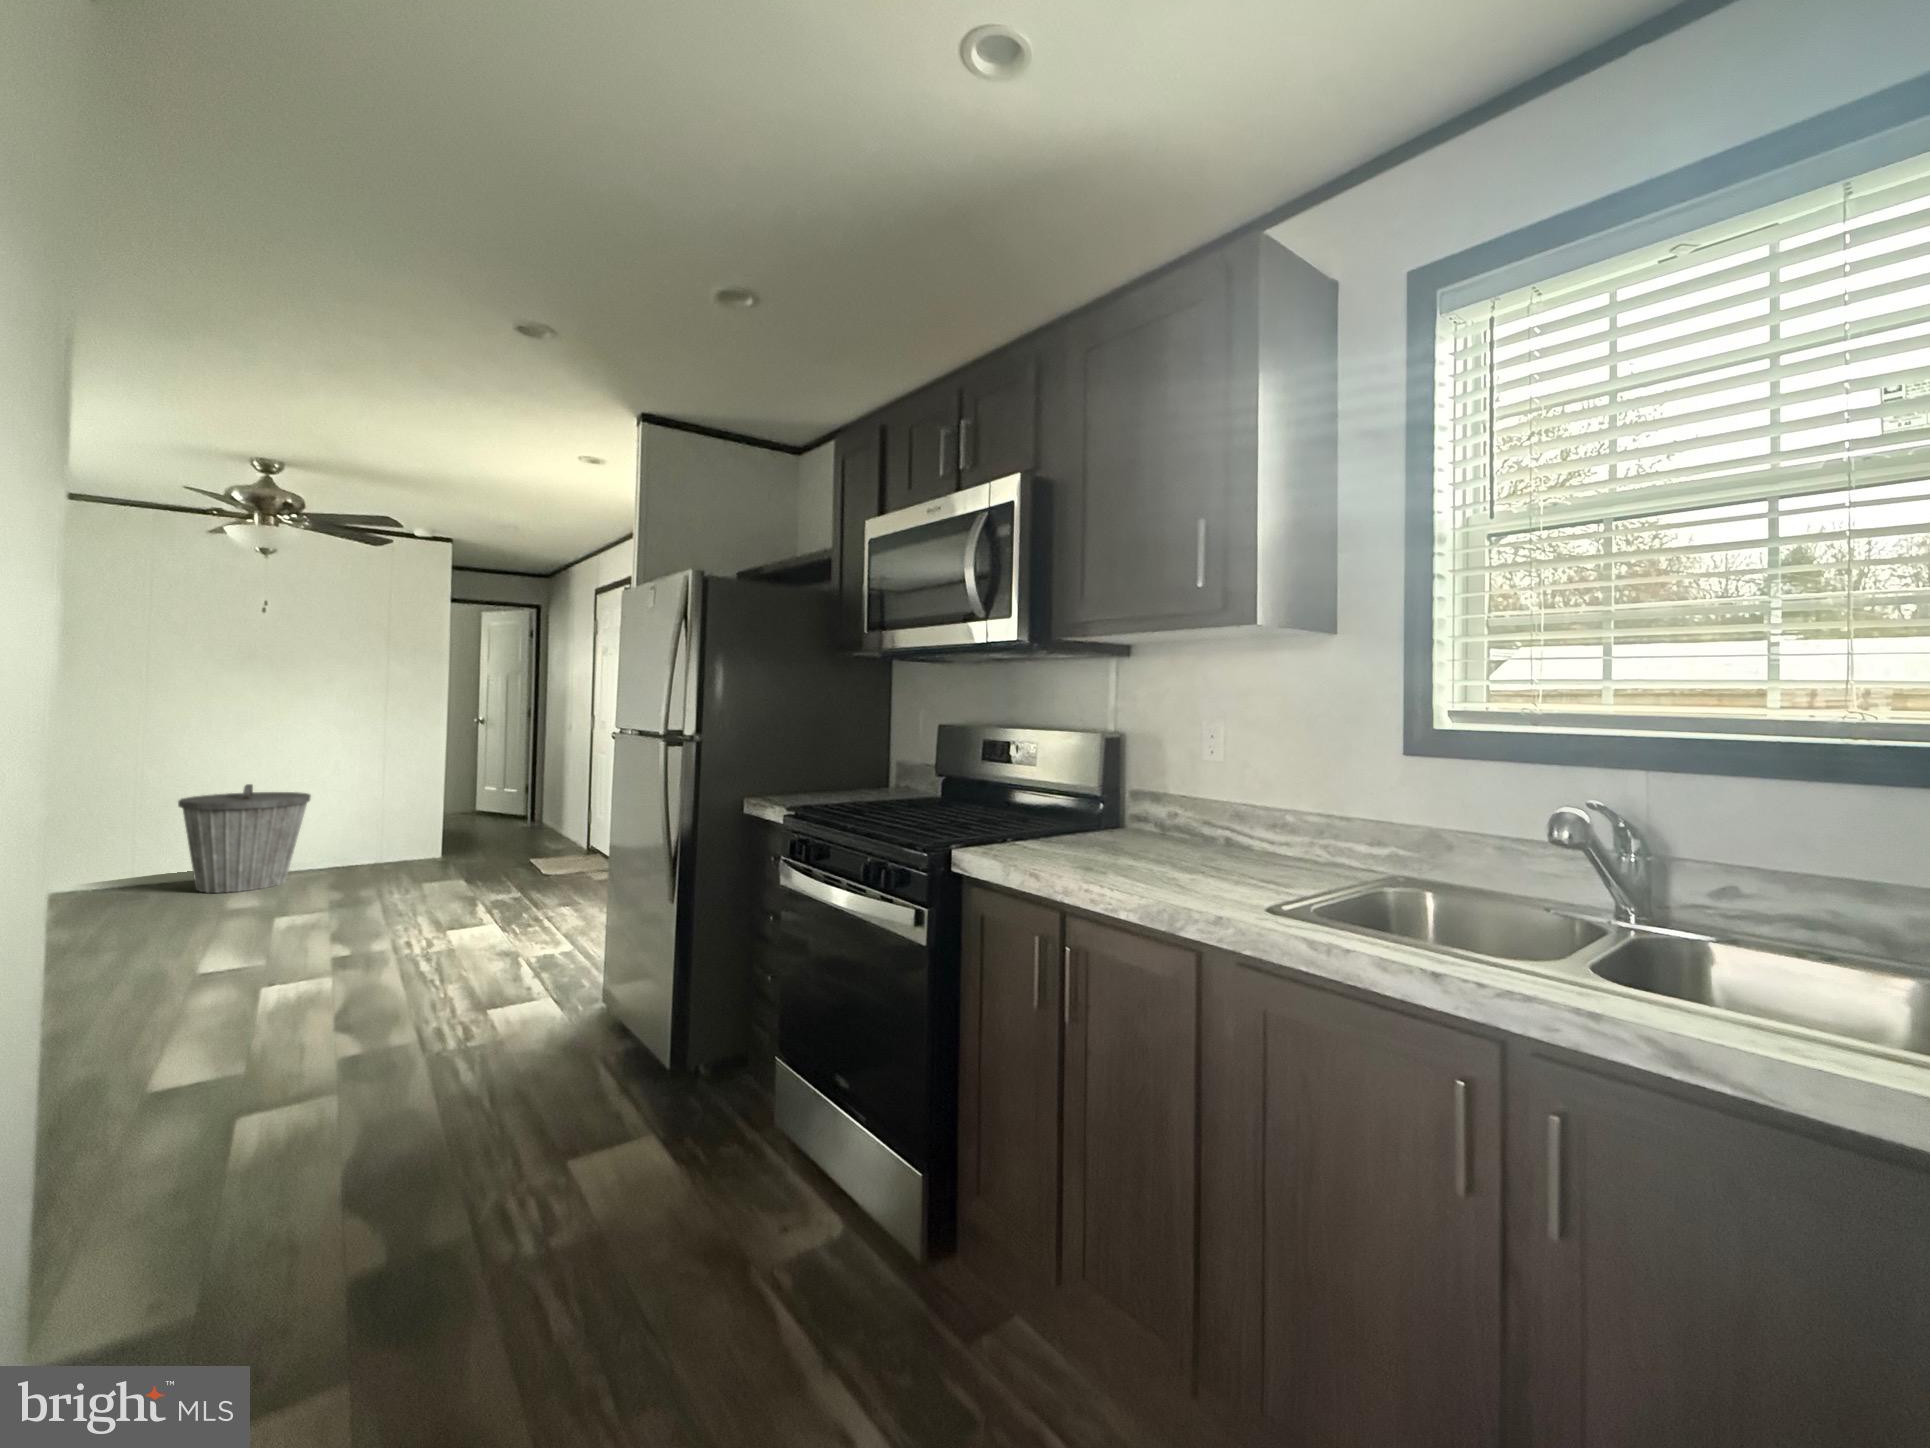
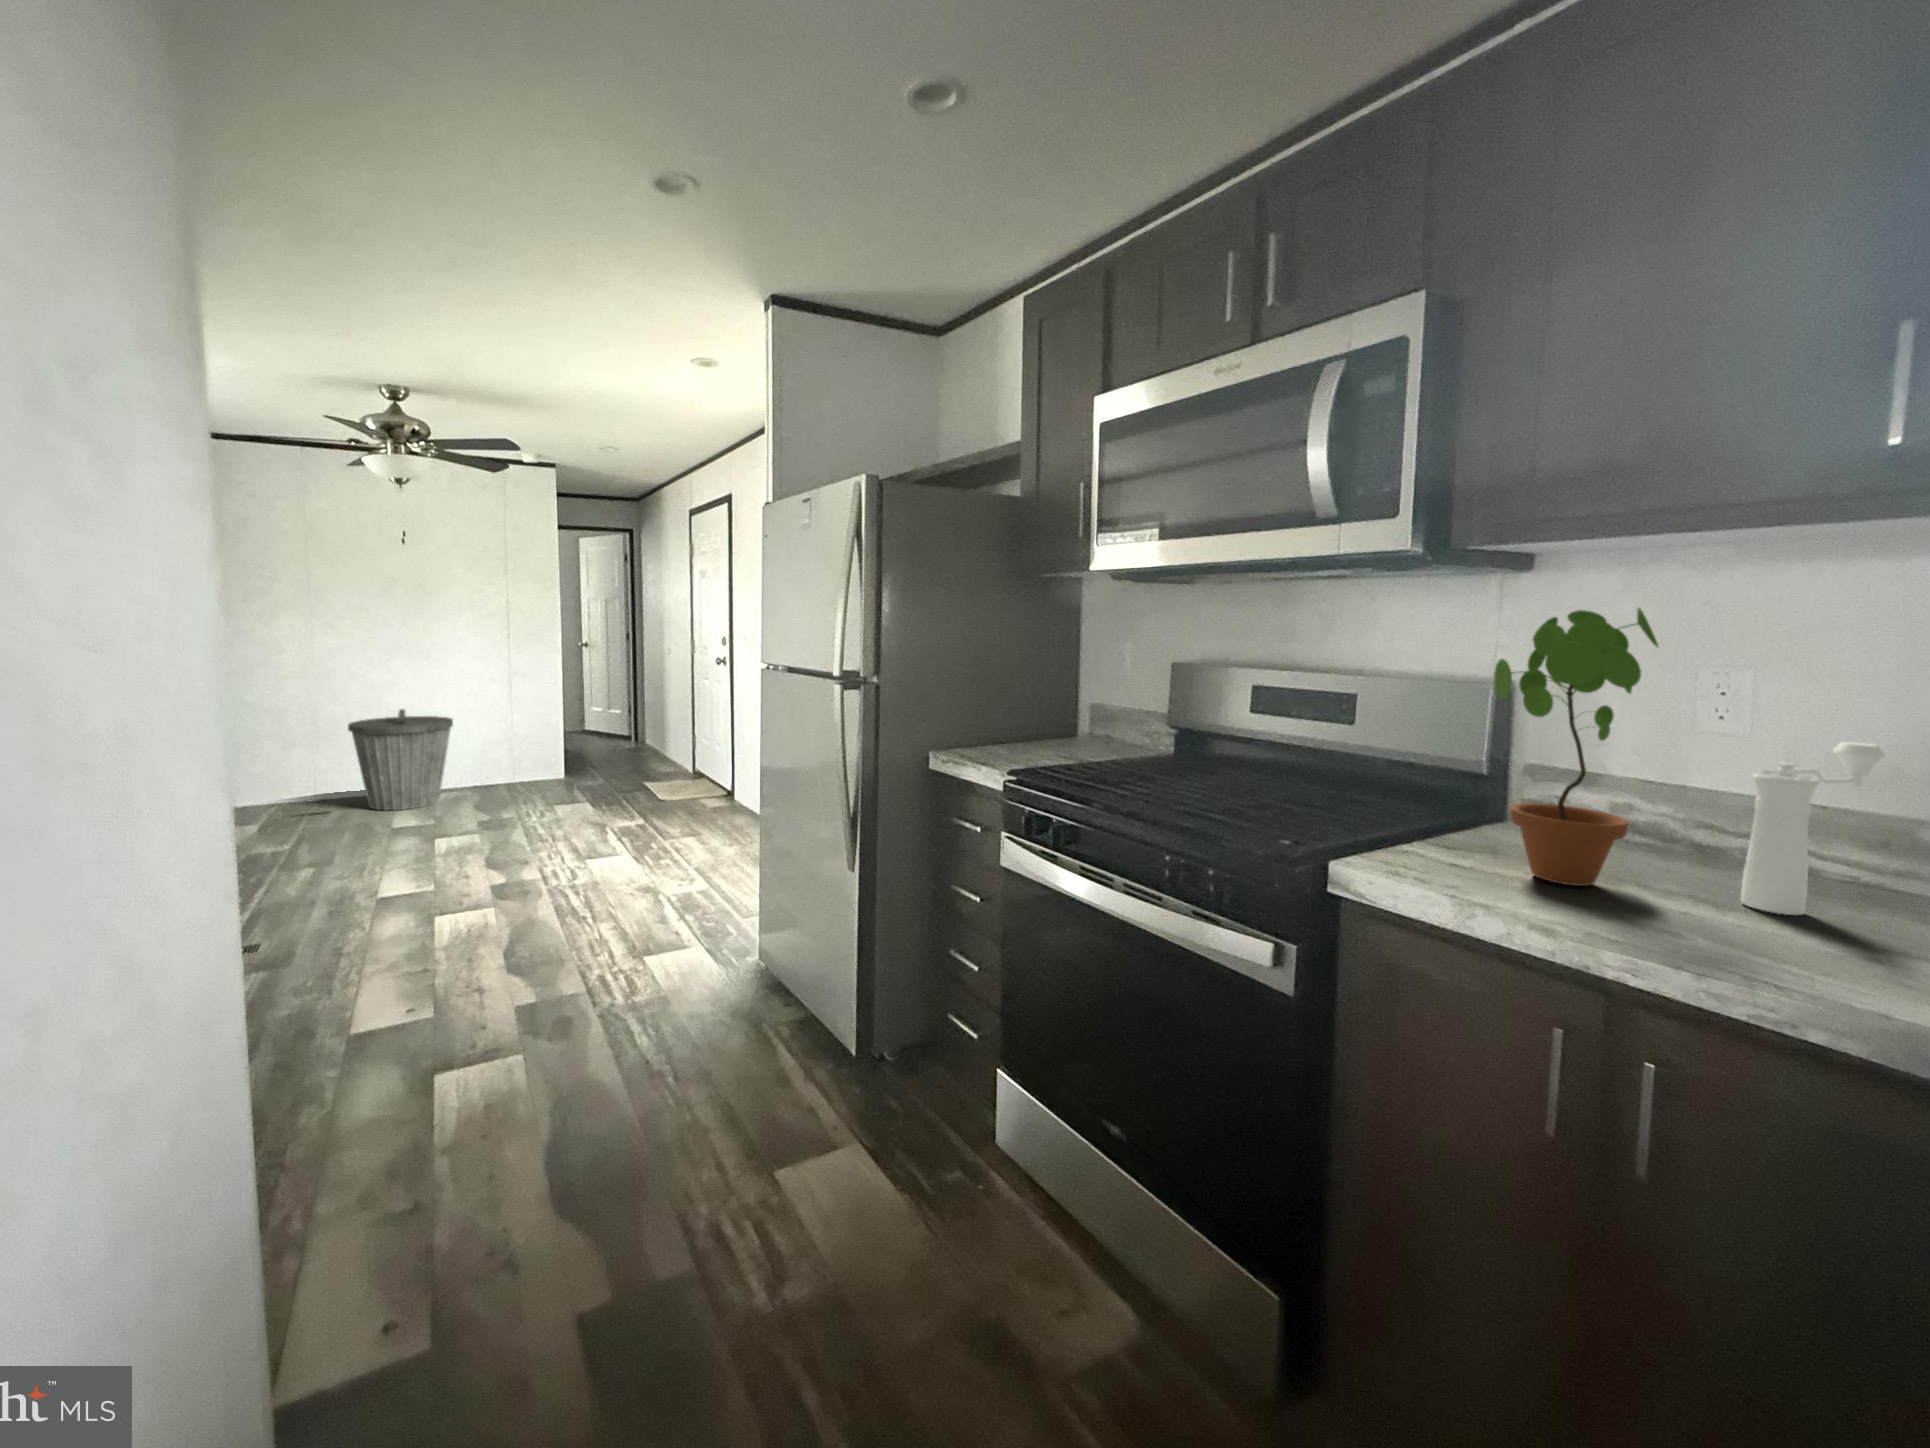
potted plant: none [1061,674,1140,854] -> present [1494,608,1658,886]
pepper mill: none [1186,758,1257,863] -> present [1741,742,1885,915]

